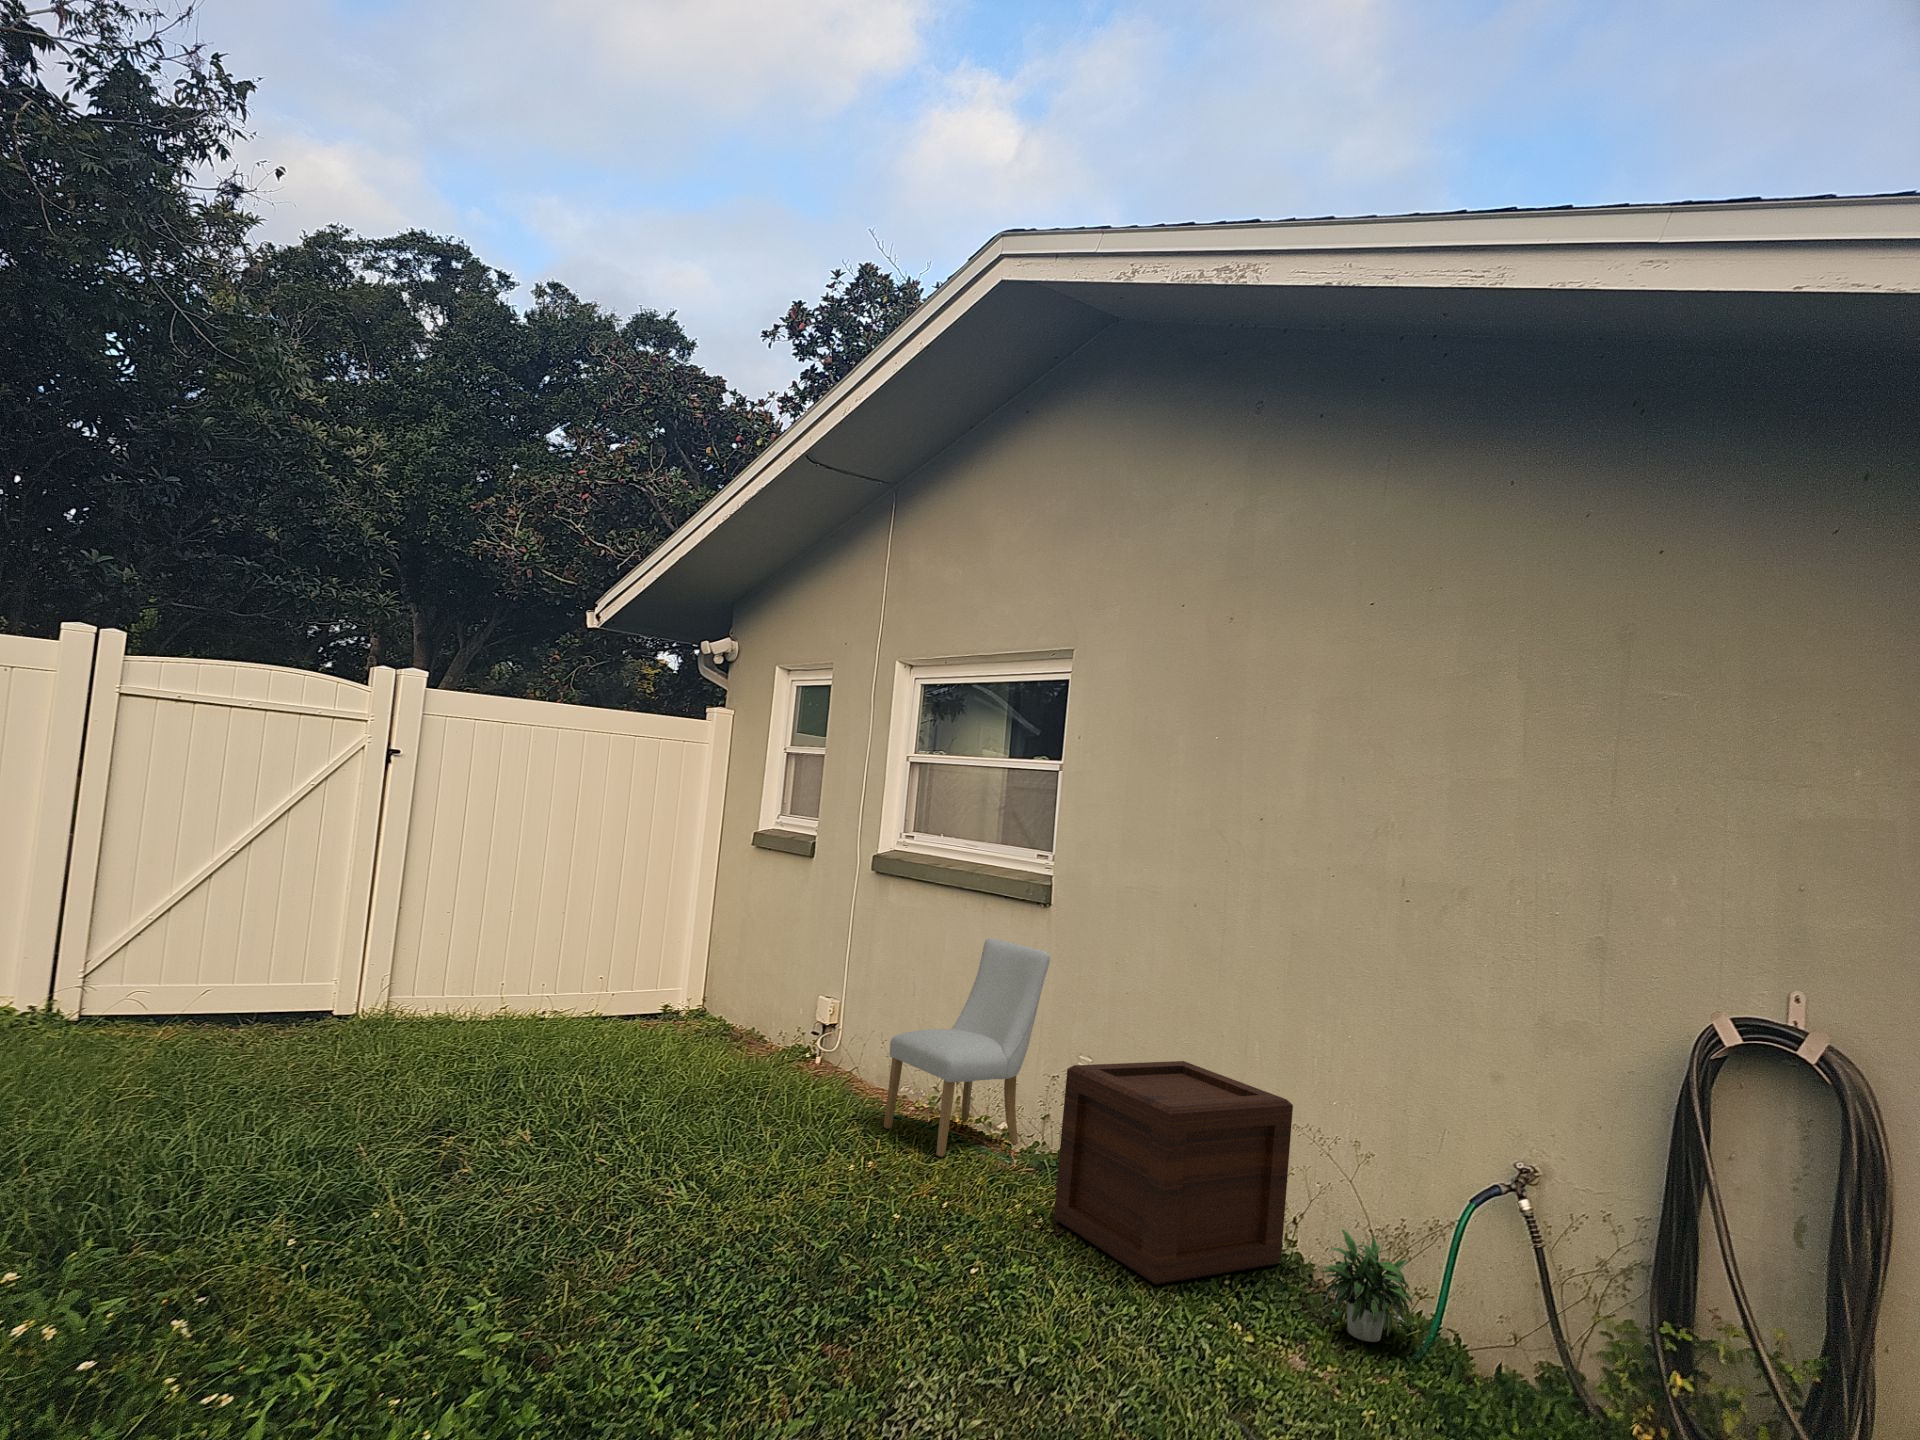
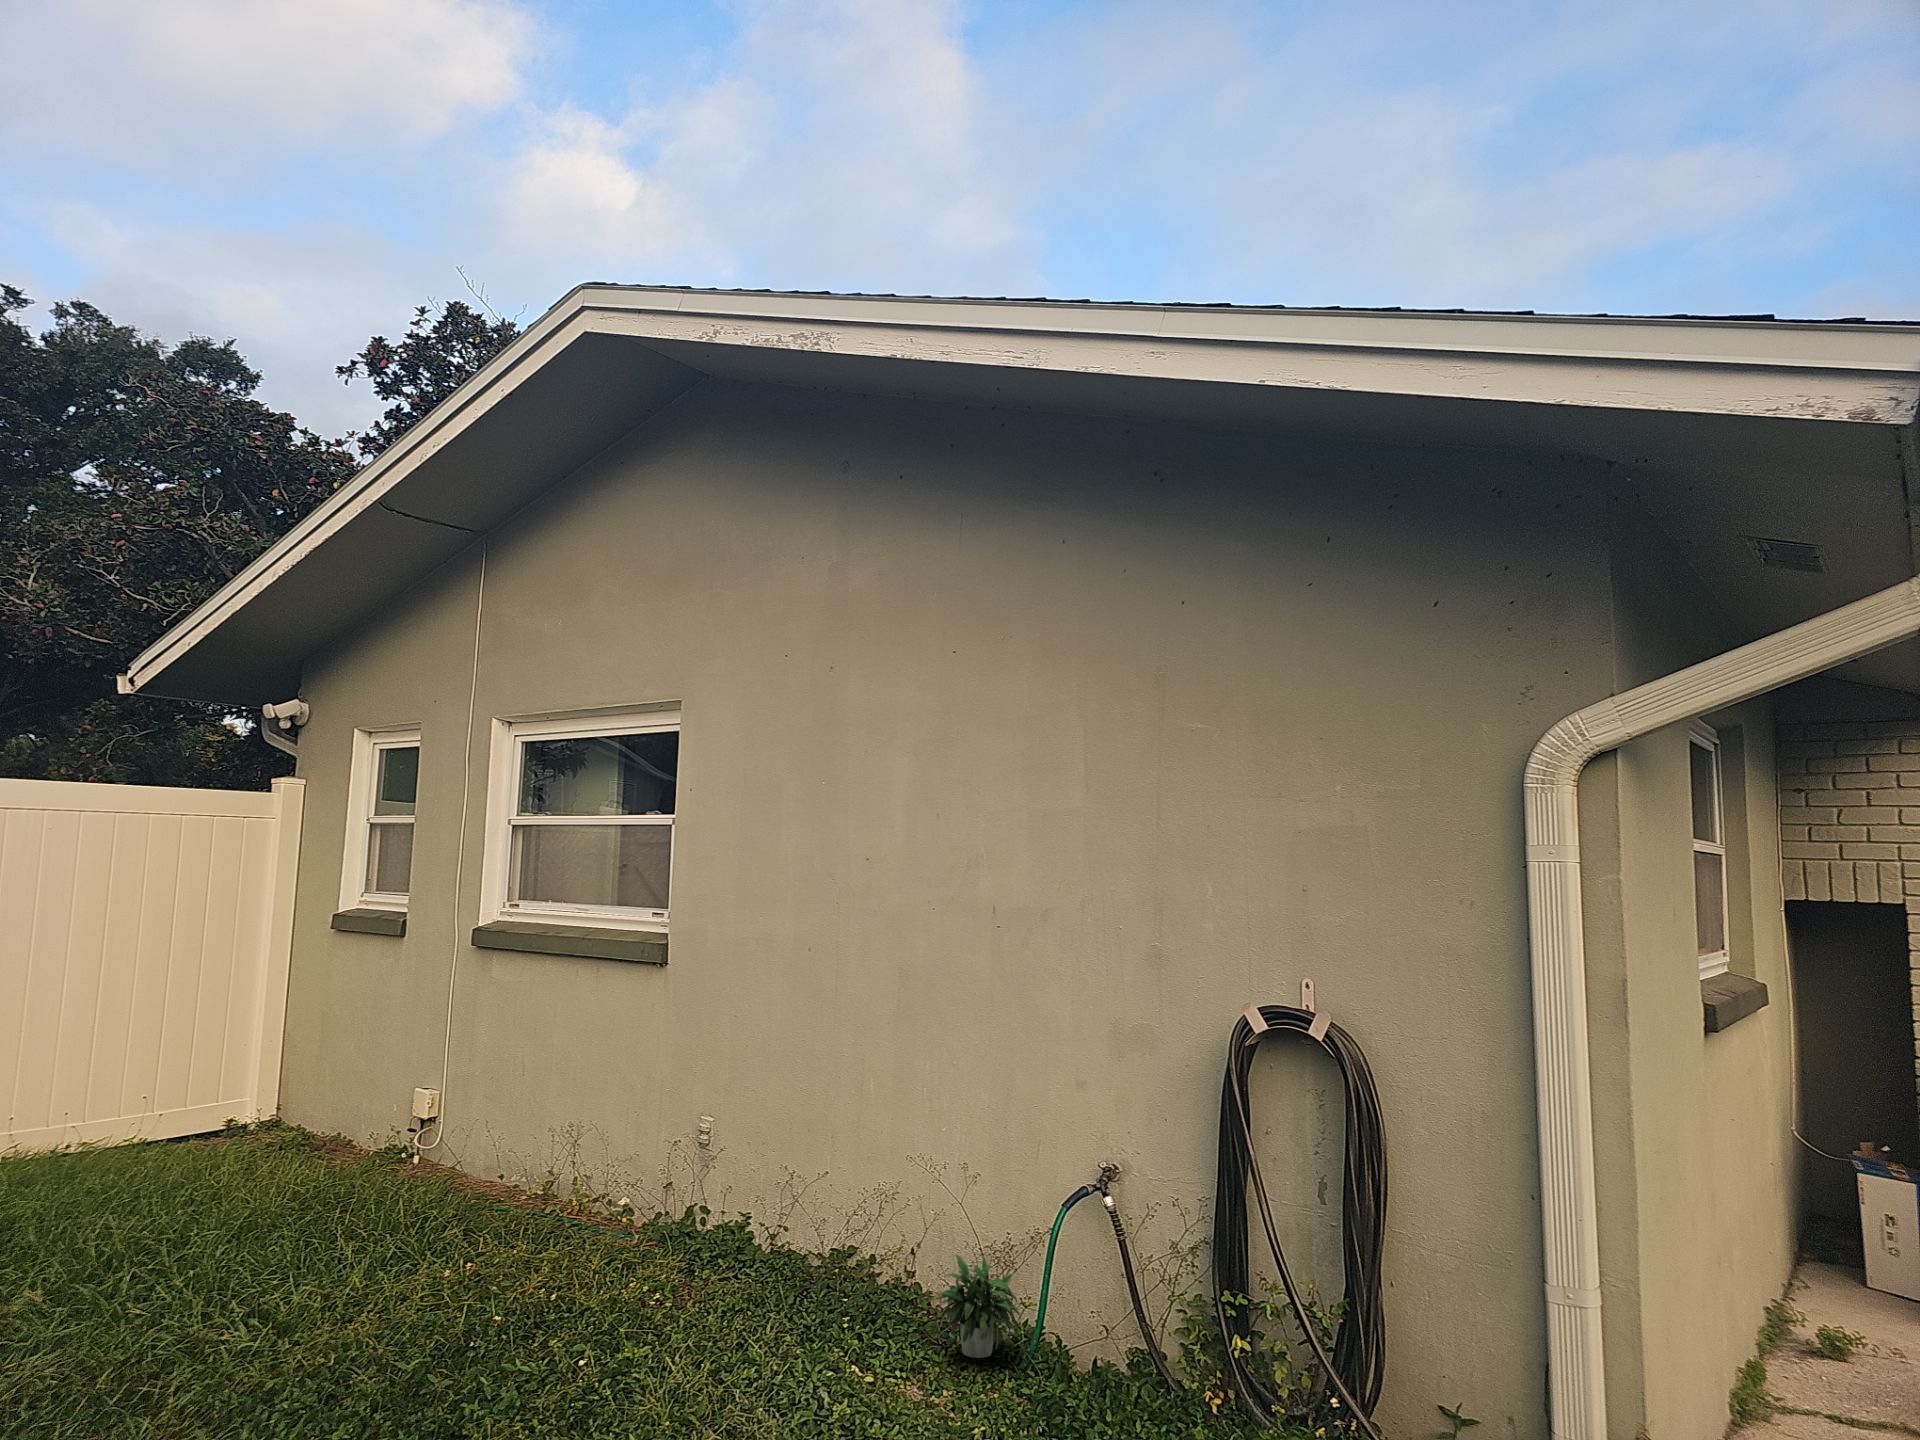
chair: present [884,938,1051,1157] -> none [489,1004,671,1248]
wooden crate: present [1054,1061,1293,1285] -> none [676,1110,911,1342]

